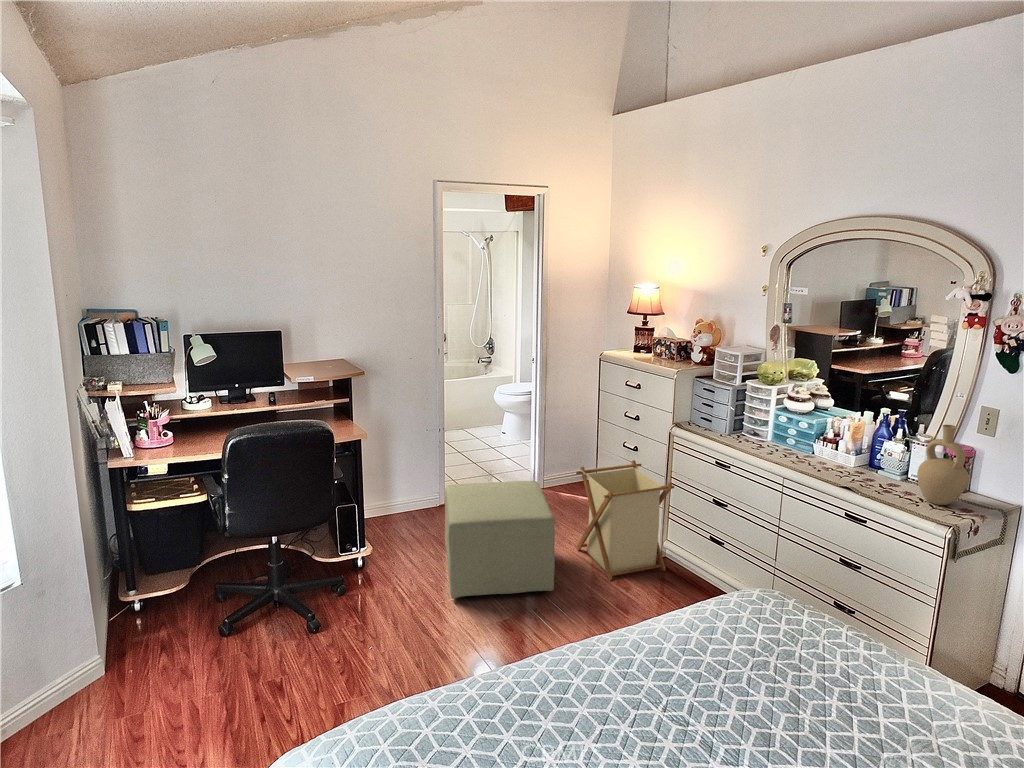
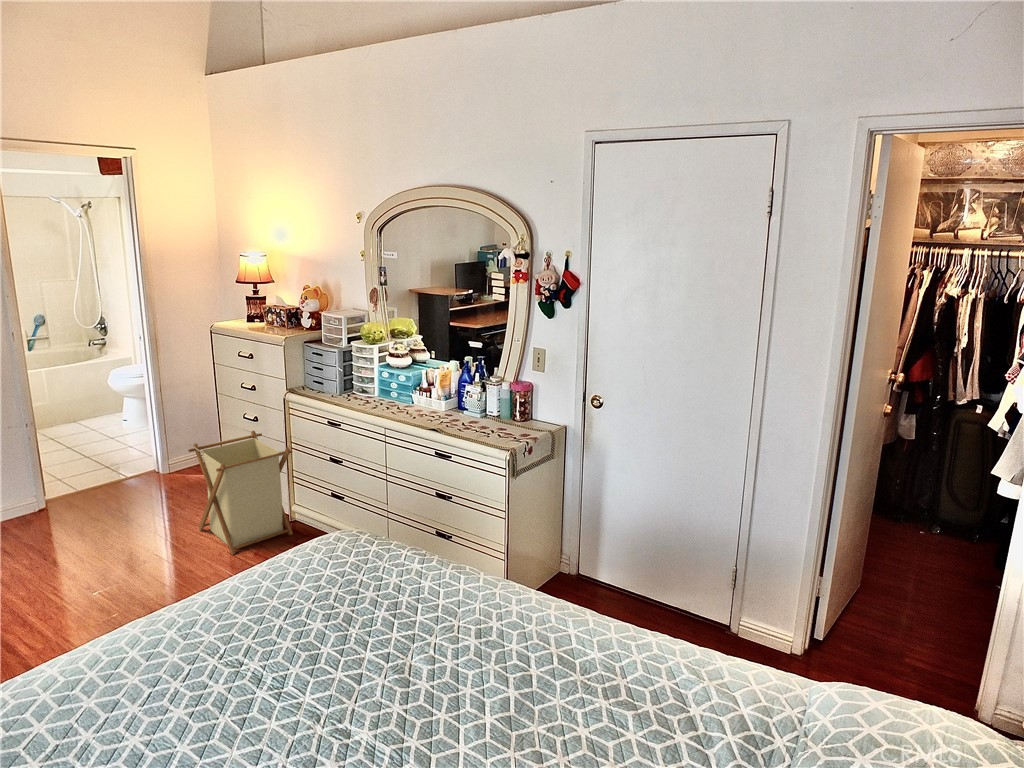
vase: present [917,425,969,505] -> none [486,365,524,434]
ottoman: present [445,481,555,598] -> none [23,465,166,608]

